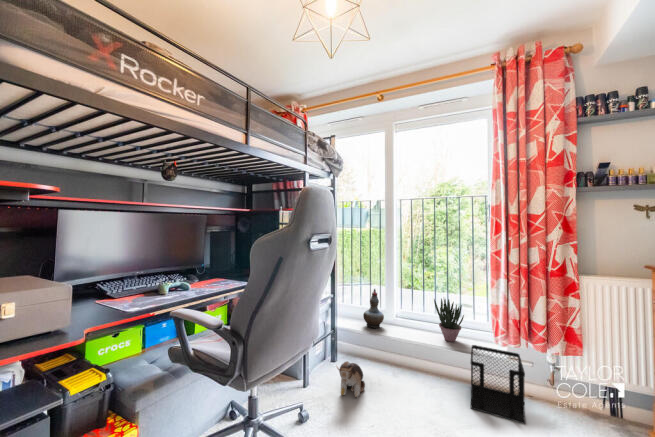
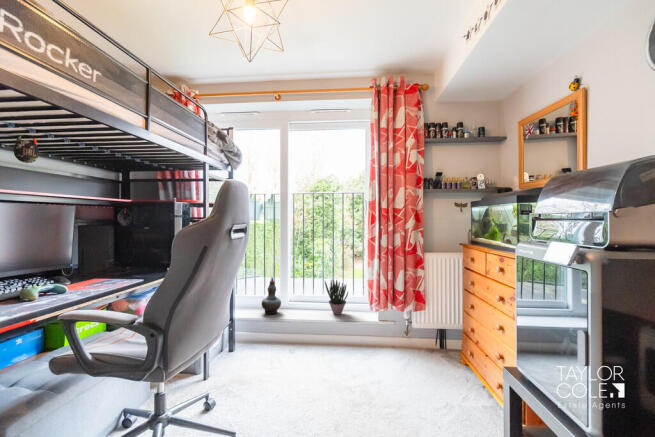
wastebasket: present [470,345,525,424] -> none [355,314,392,365]
plush toy: present [337,361,365,397] -> none [244,346,270,380]

